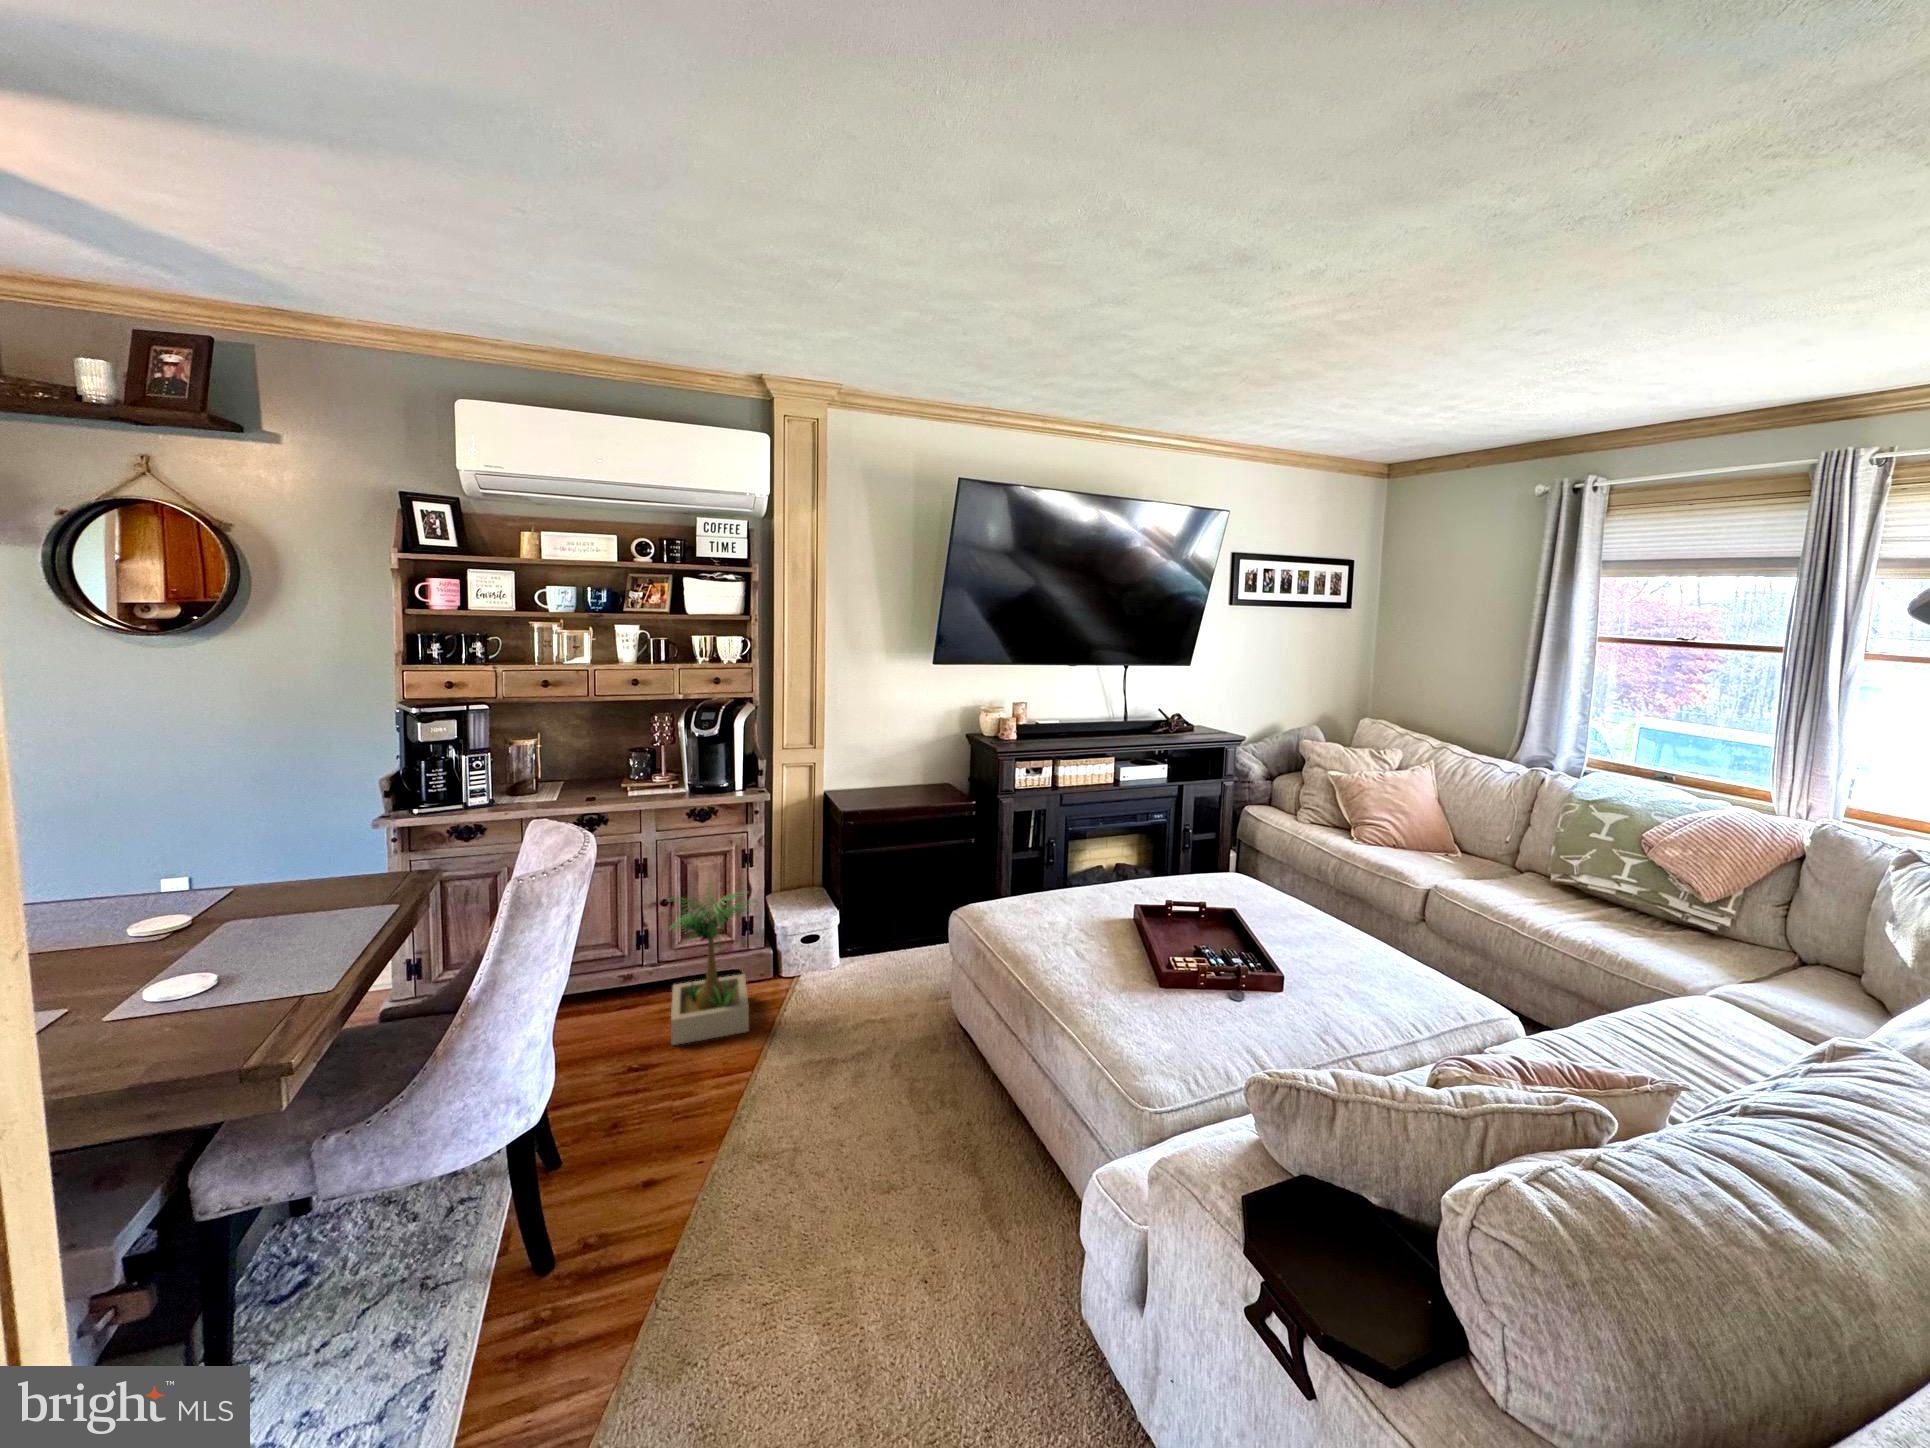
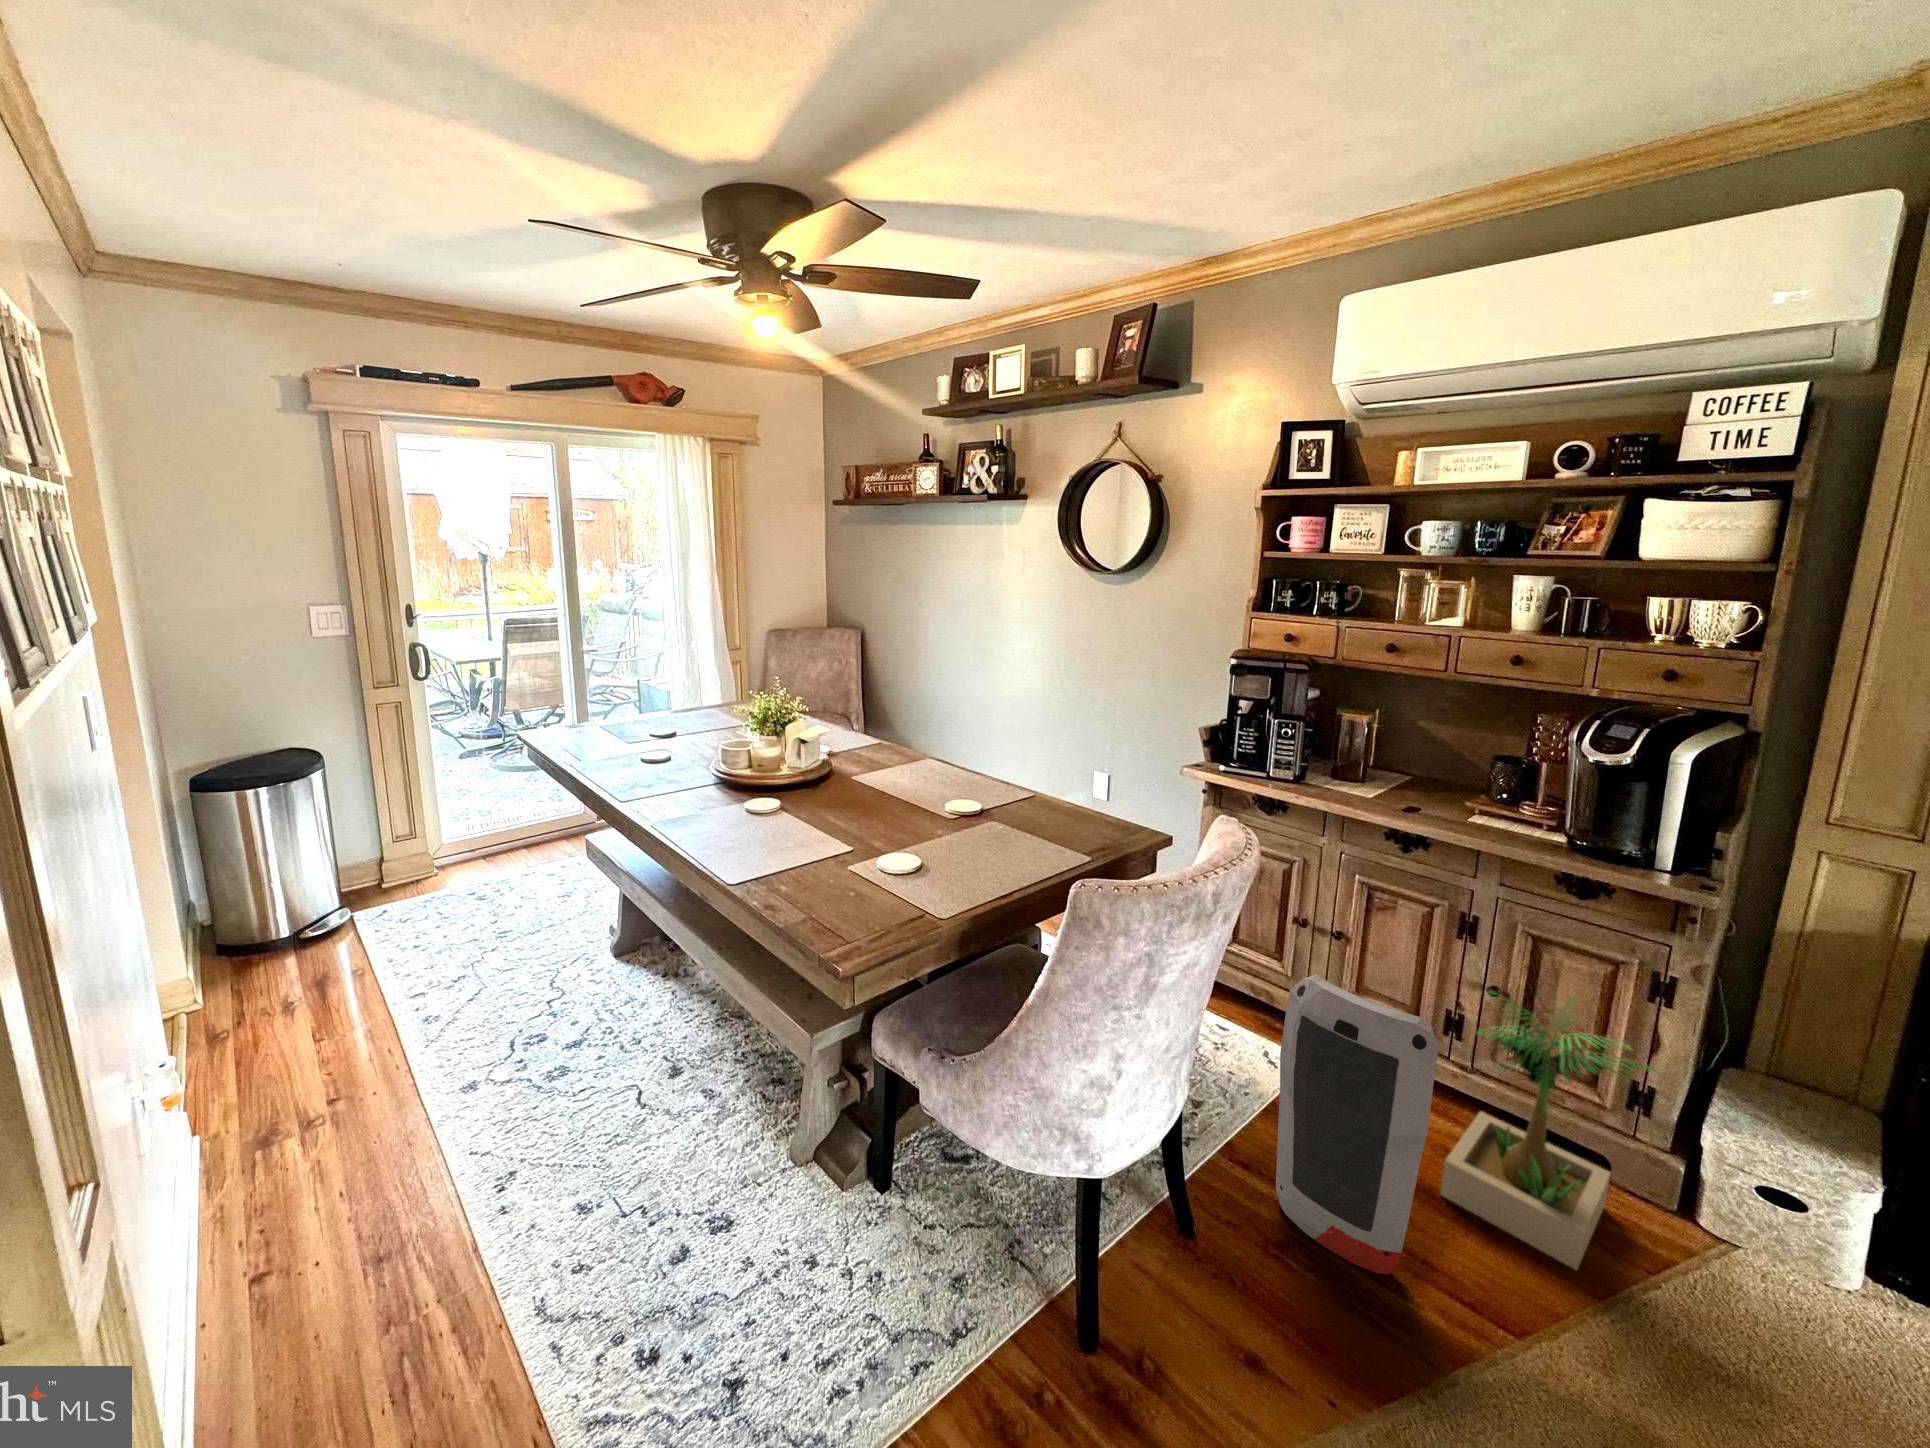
air purifier: none [568,920,679,1122] -> present [1276,975,1438,1275]

